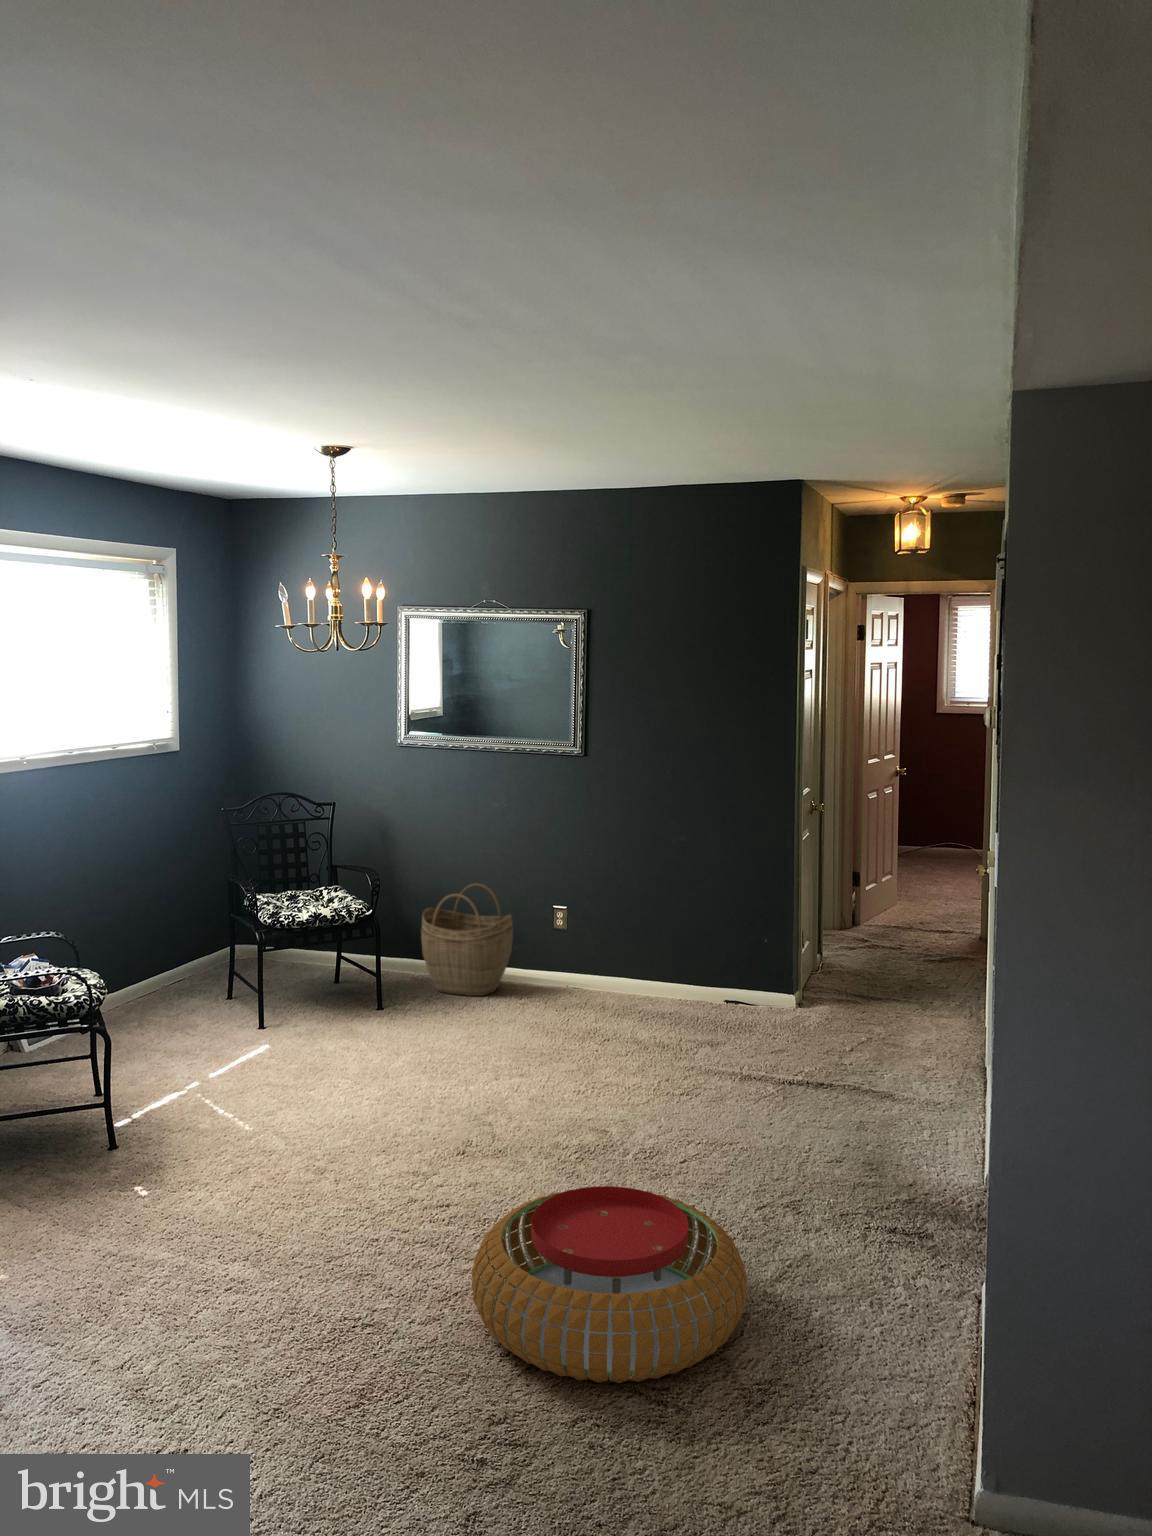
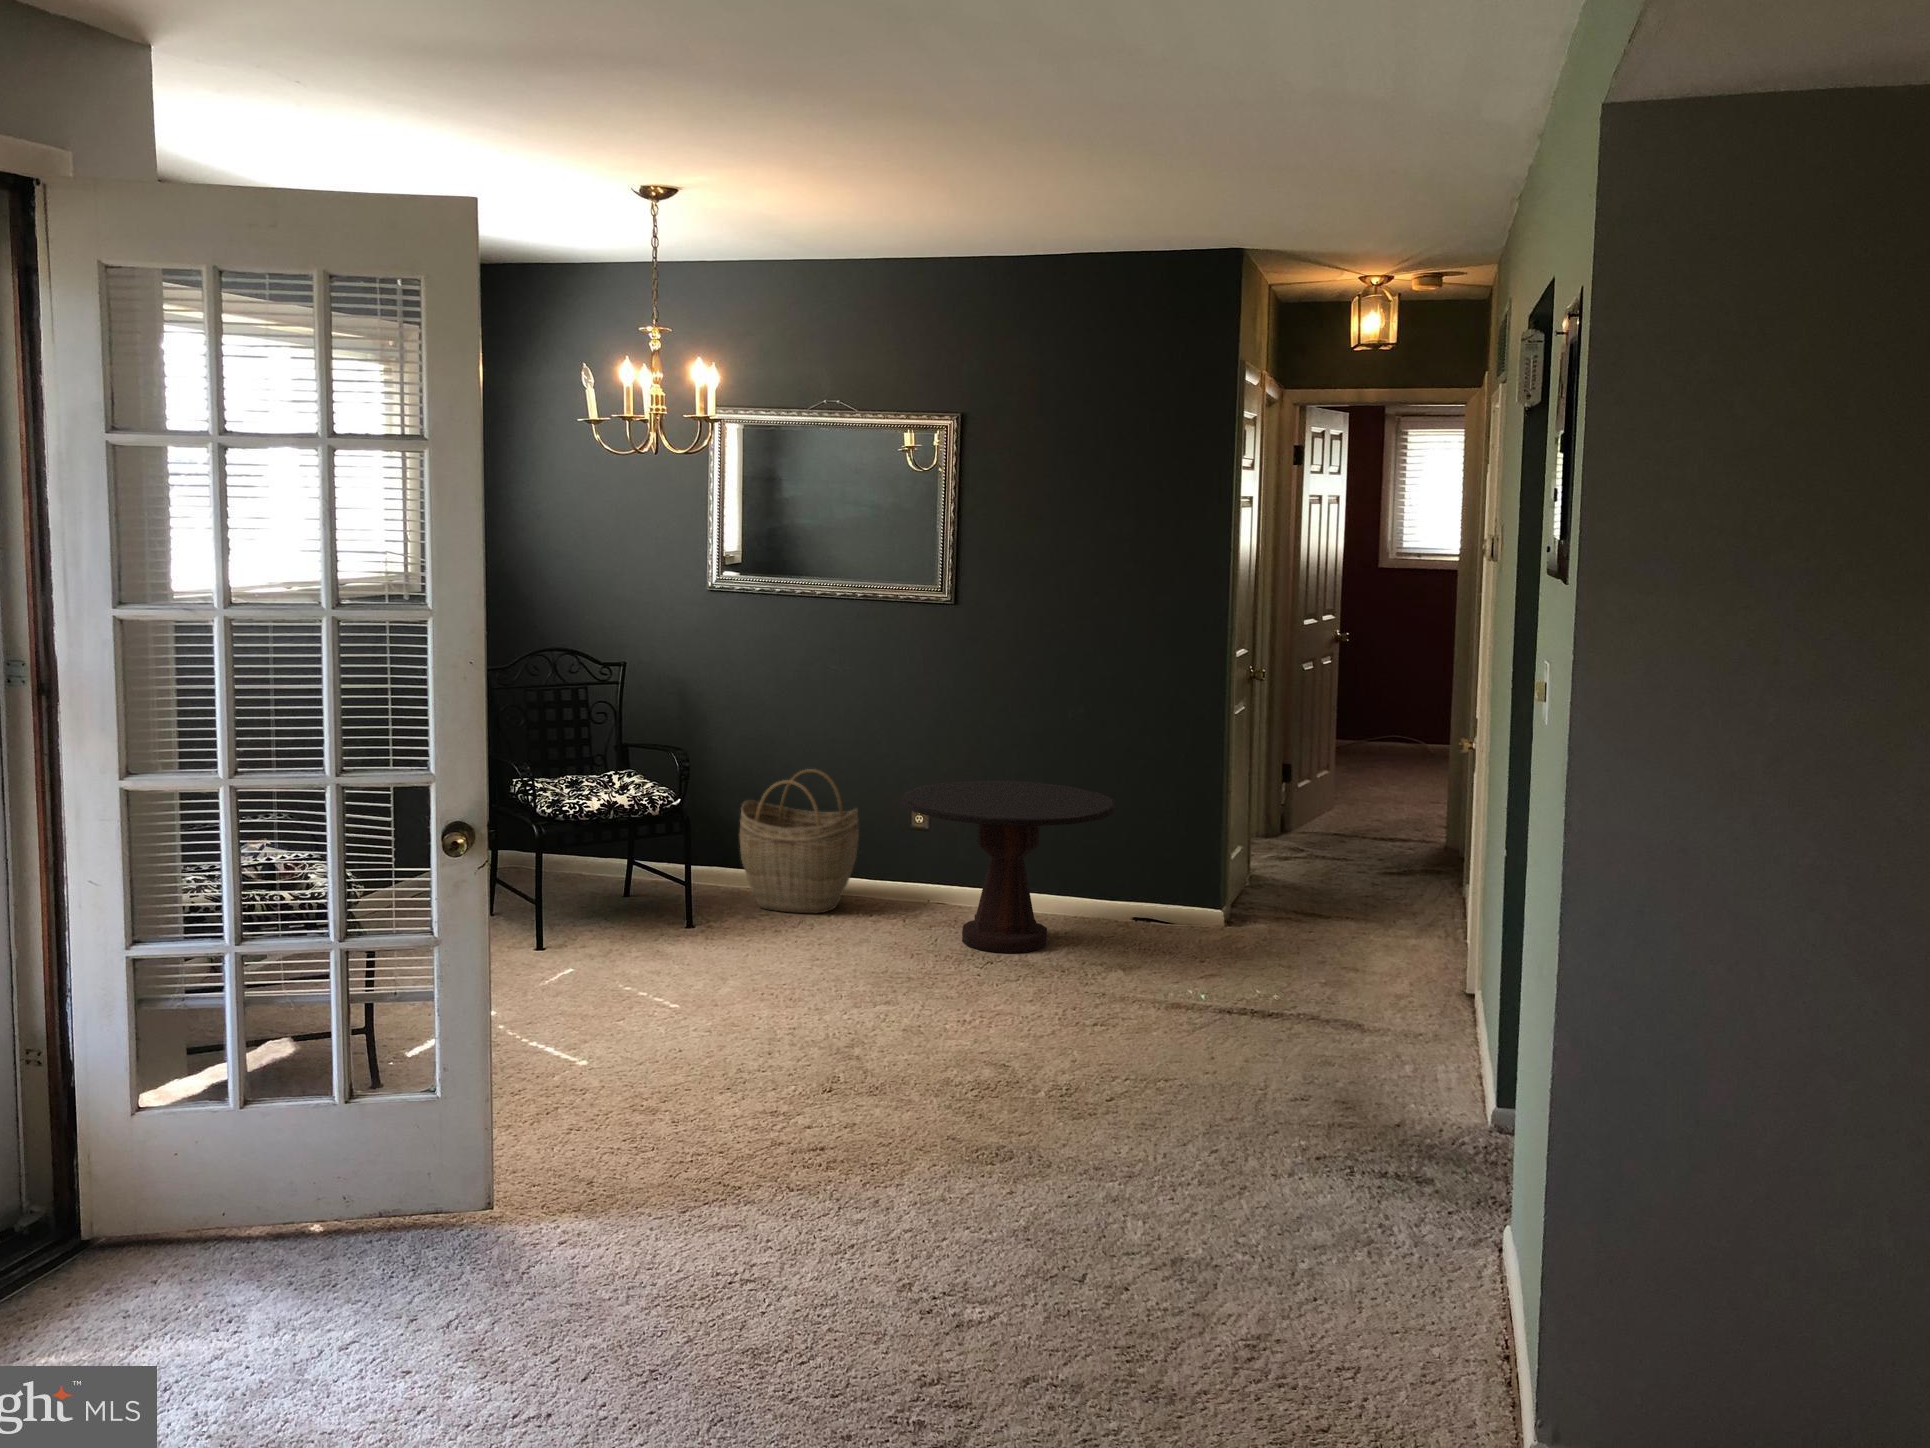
side table: none [540,893,706,1030] -> present [902,781,1116,953]
pouf: present [472,1186,747,1383] -> none [878,1113,1222,1339]

